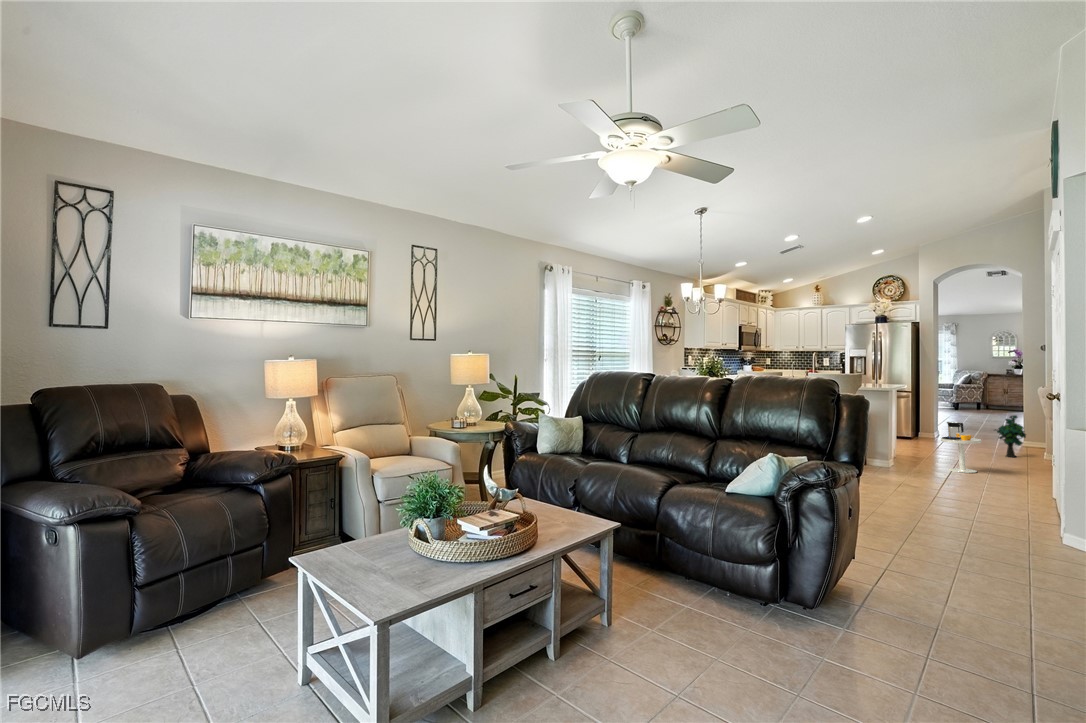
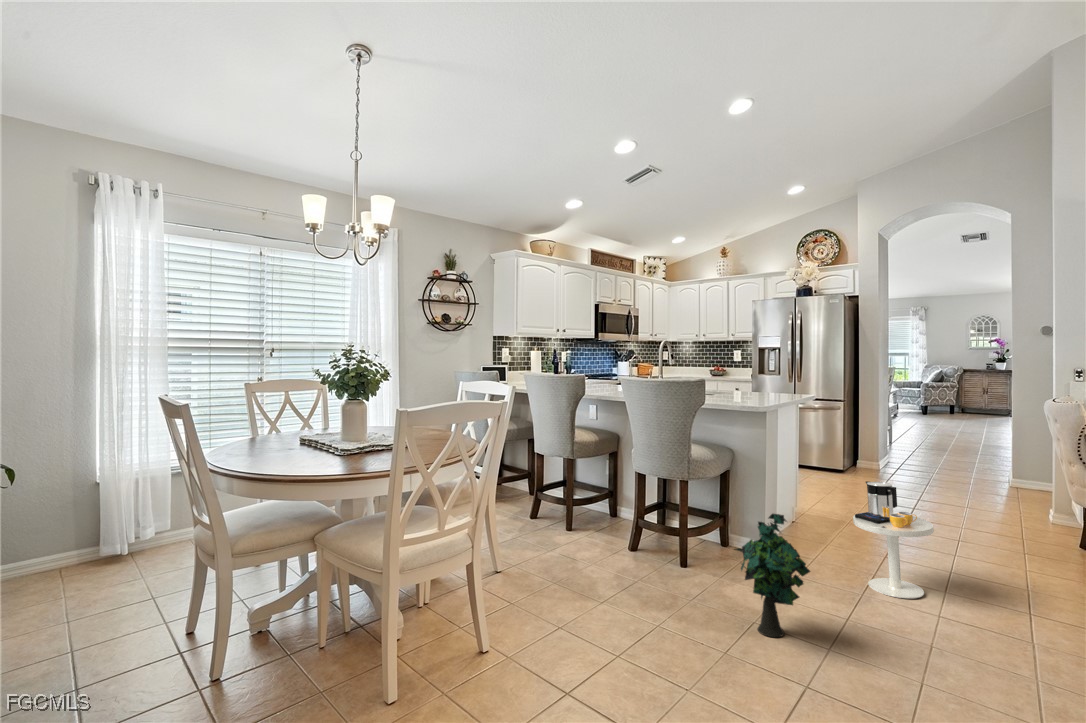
decorative plant: present [995,415,1026,457] -> present [734,514,810,637]

